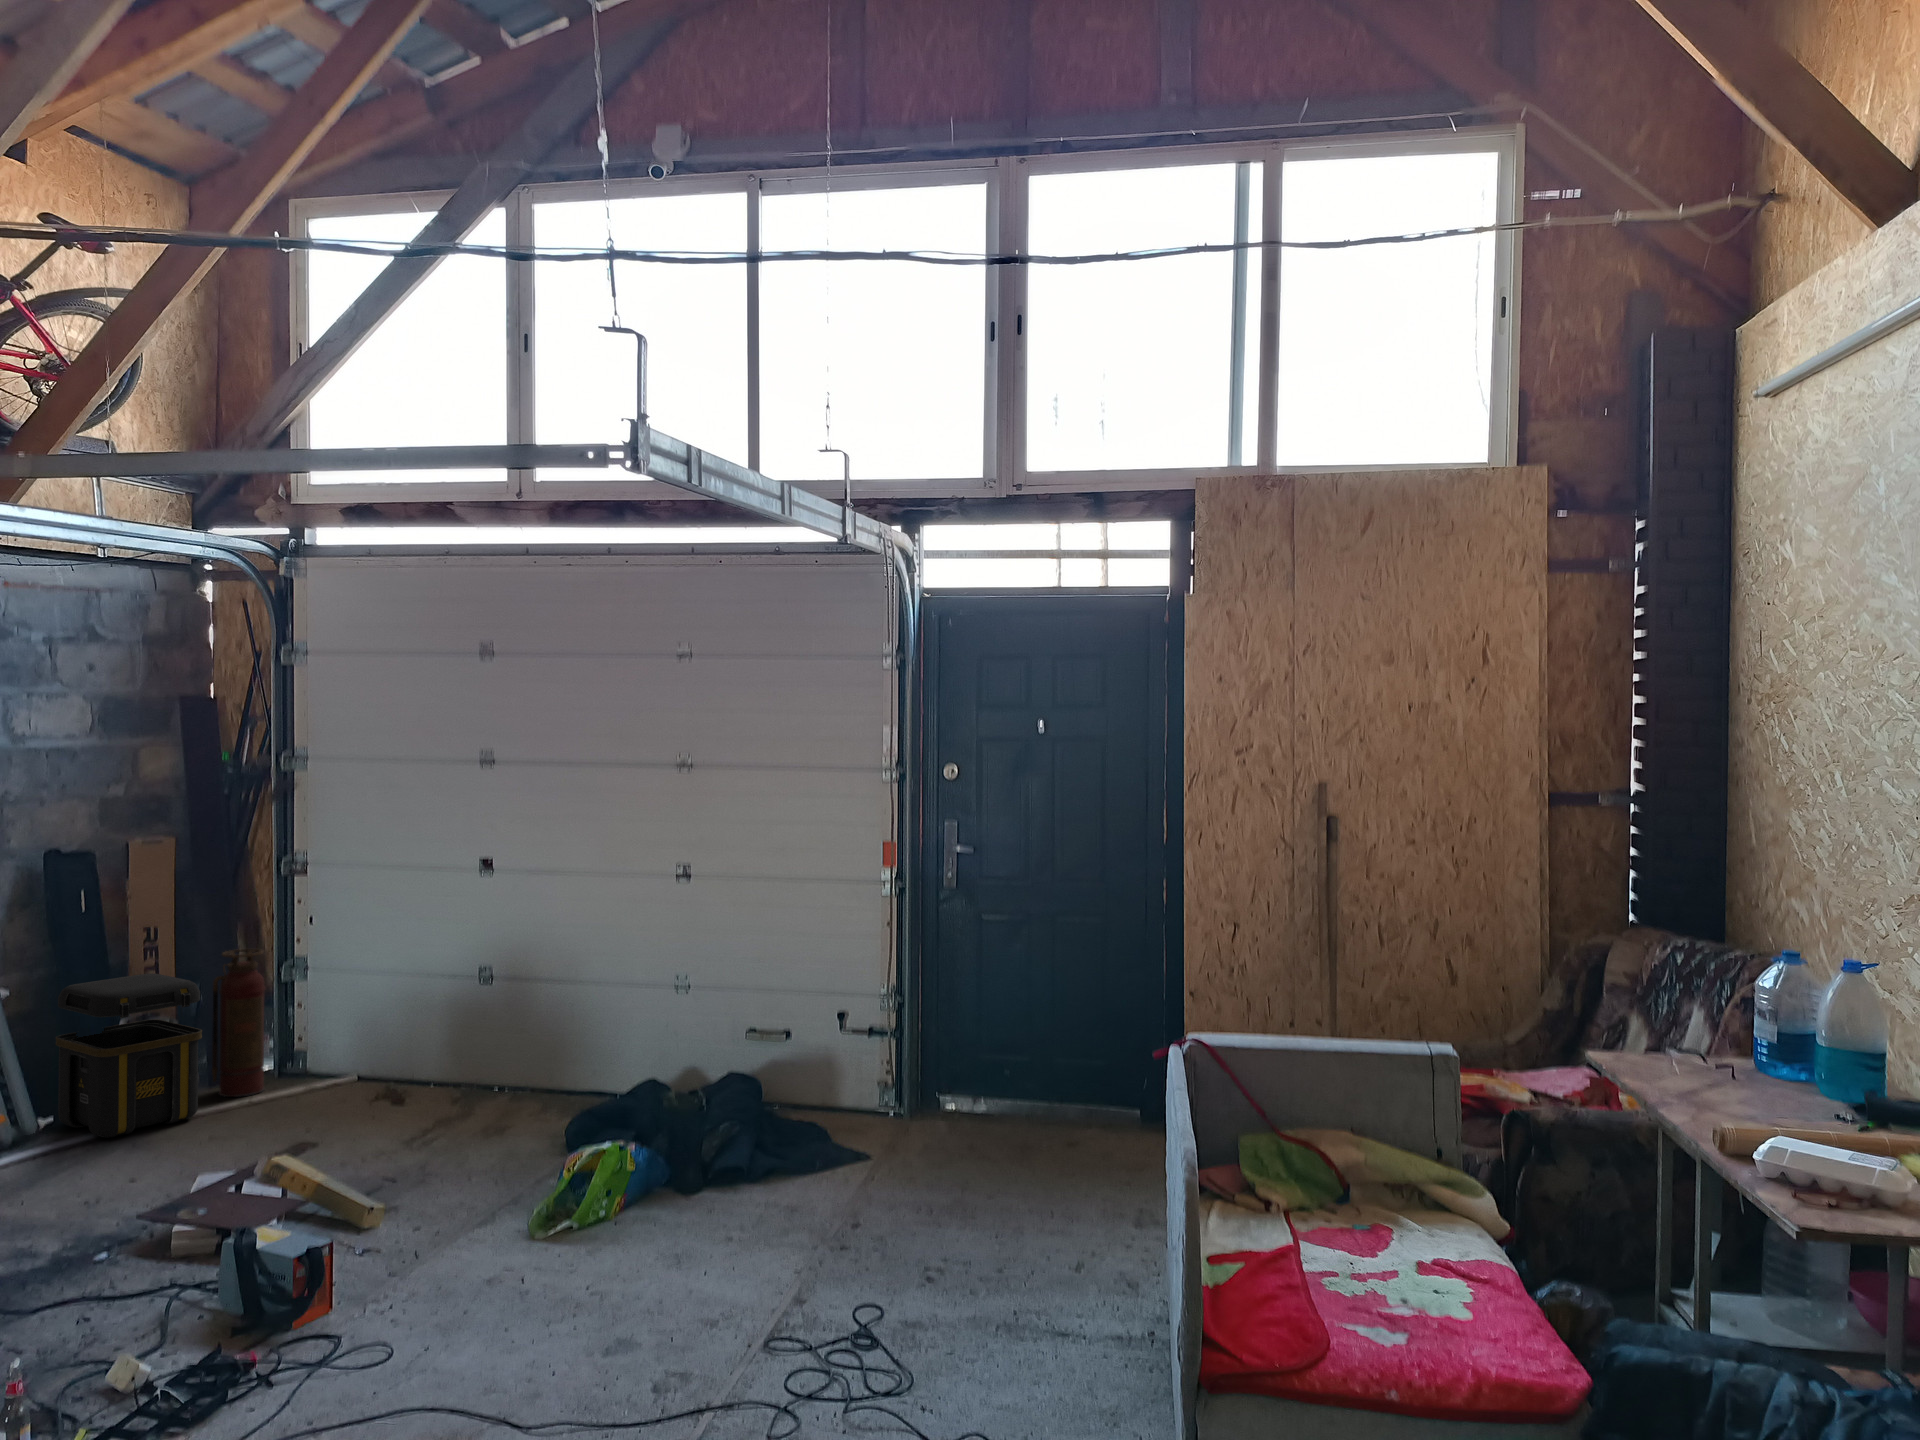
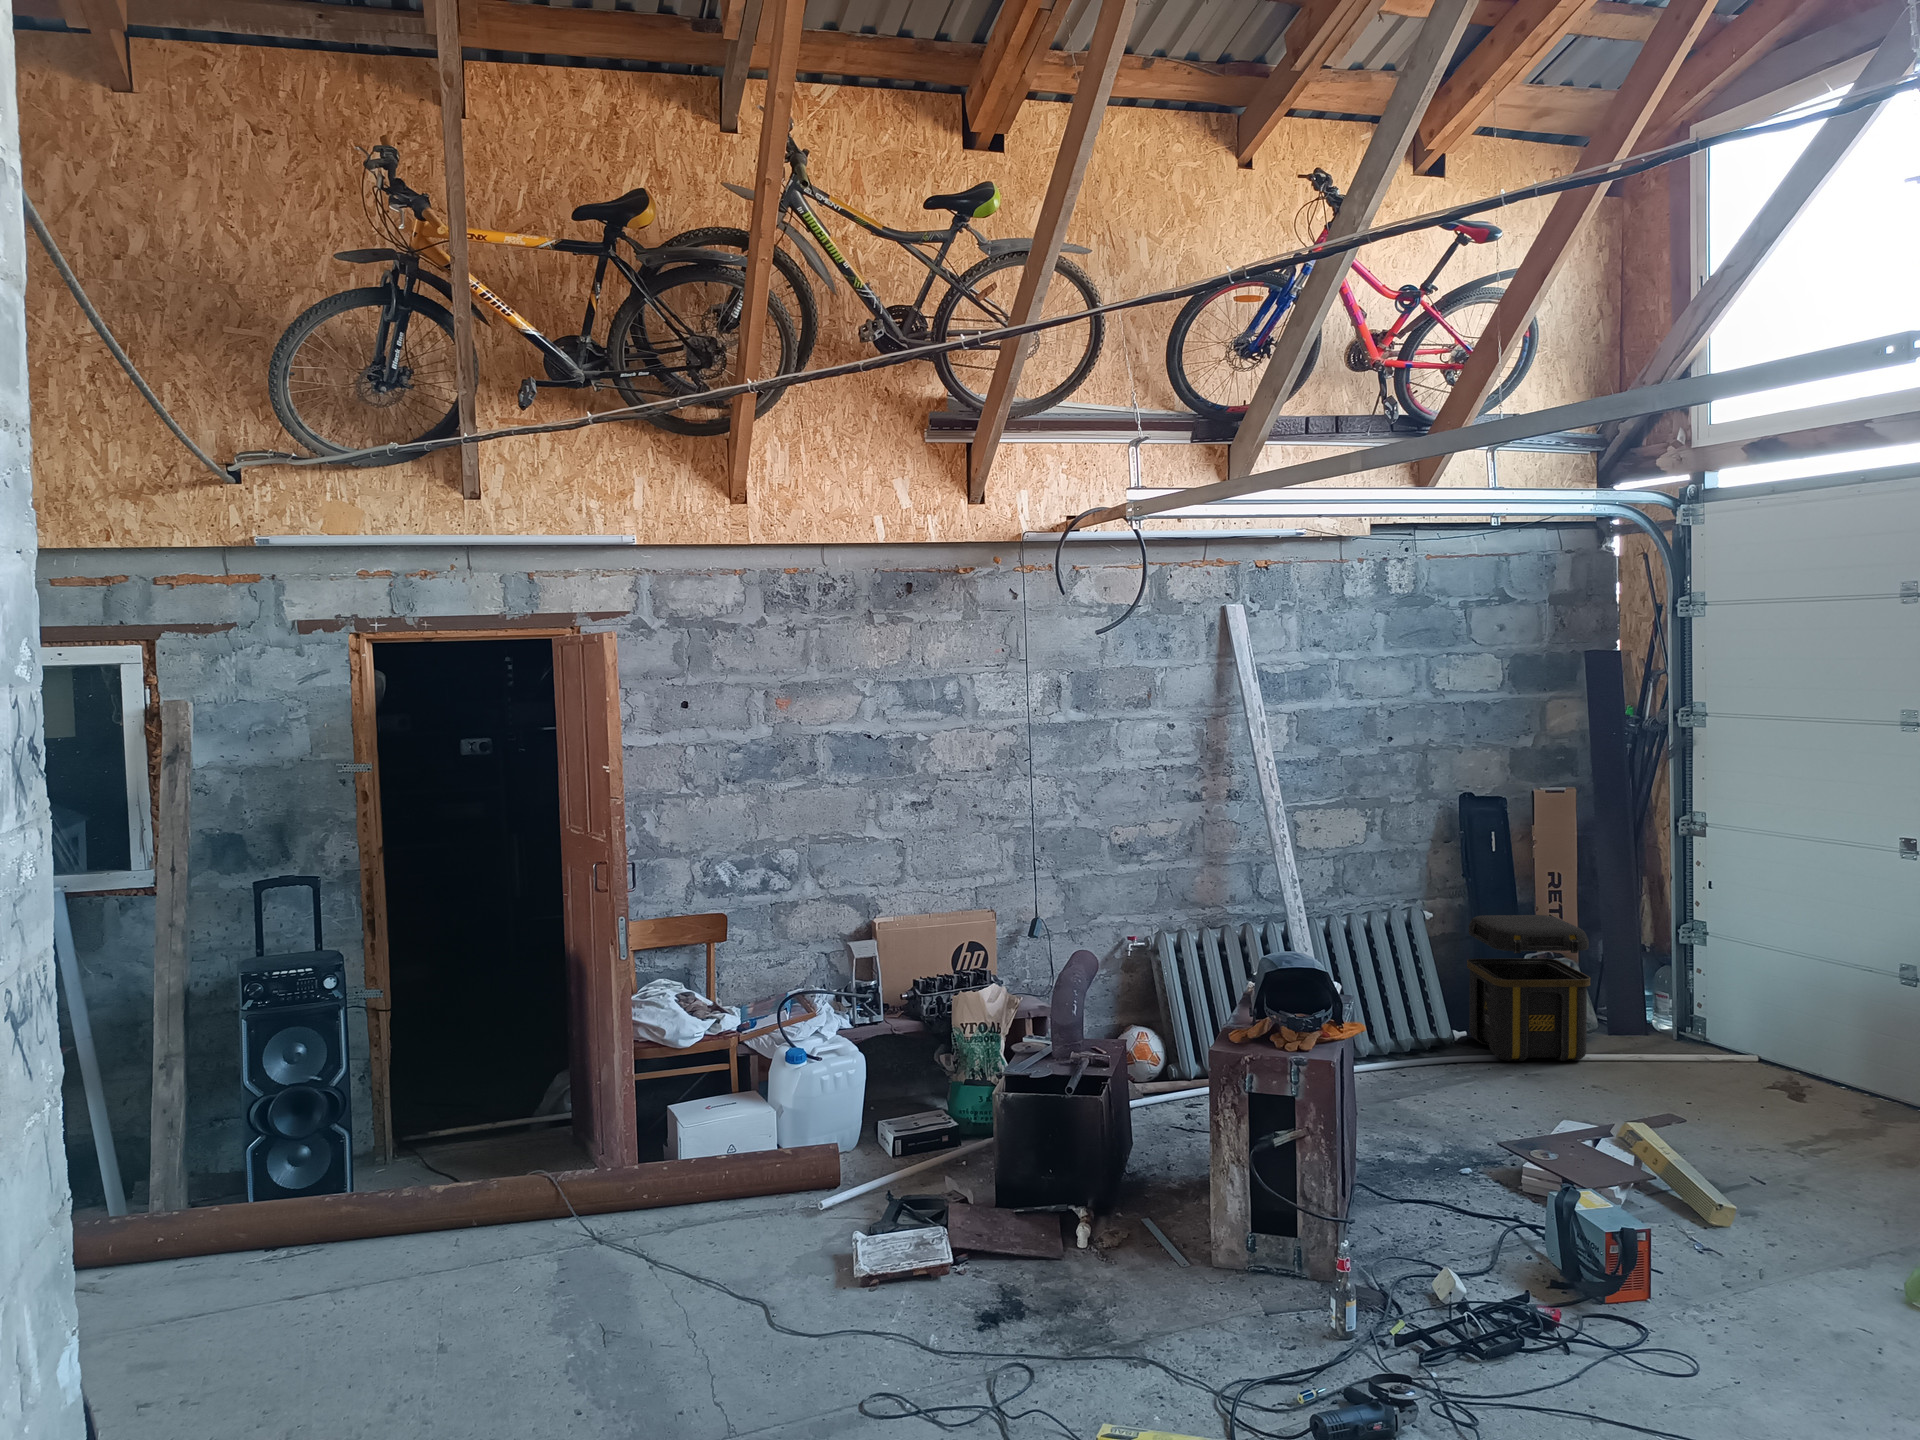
fire extinguisher: present [212,949,266,1097] -> none [1606,904,1660,1051]

